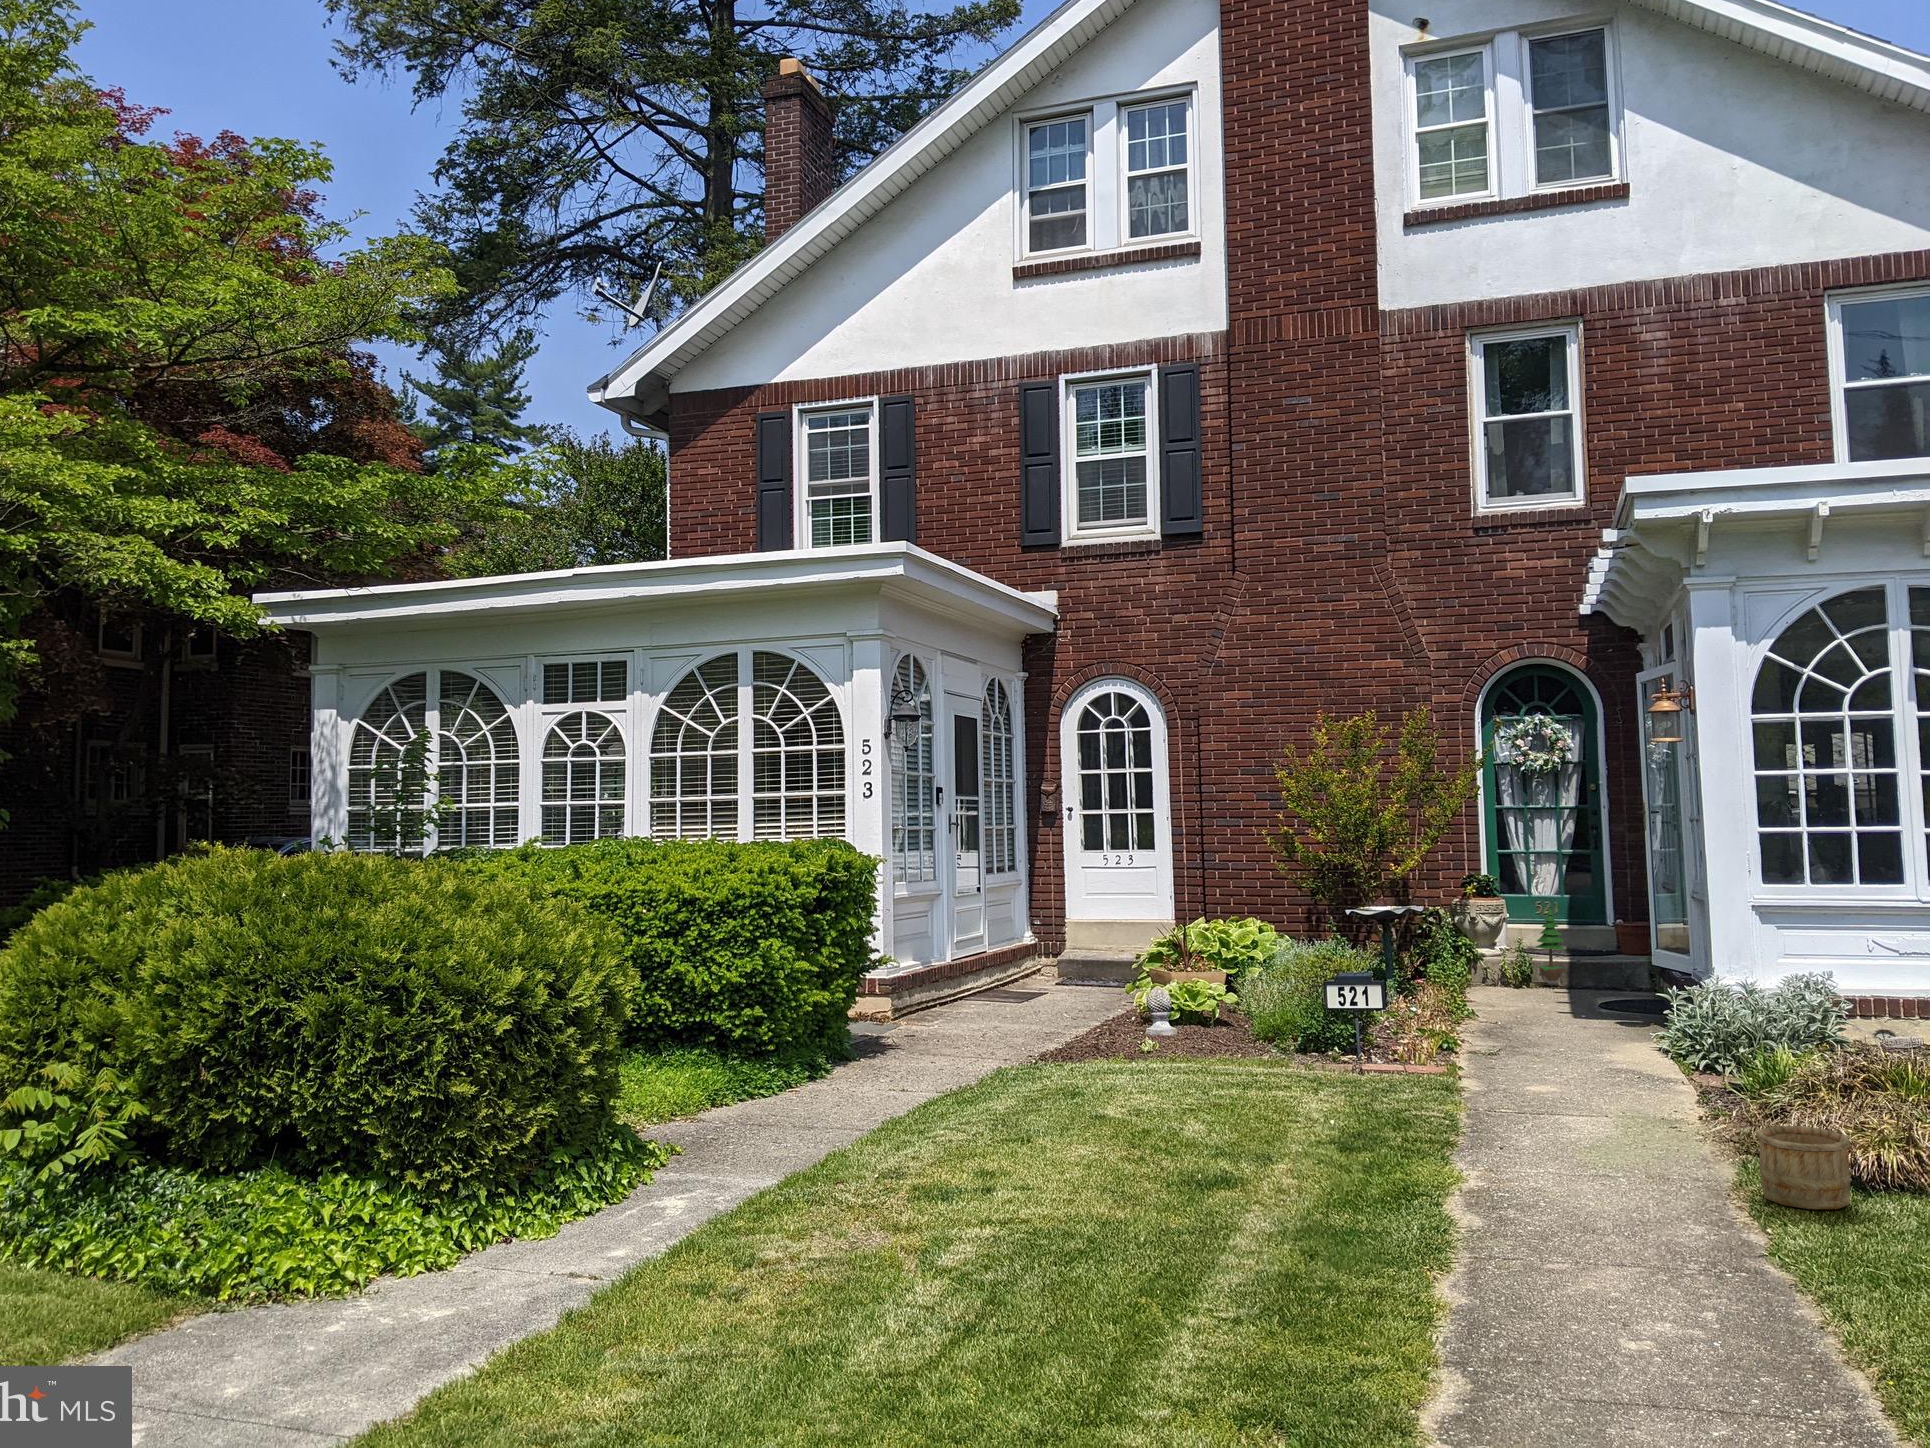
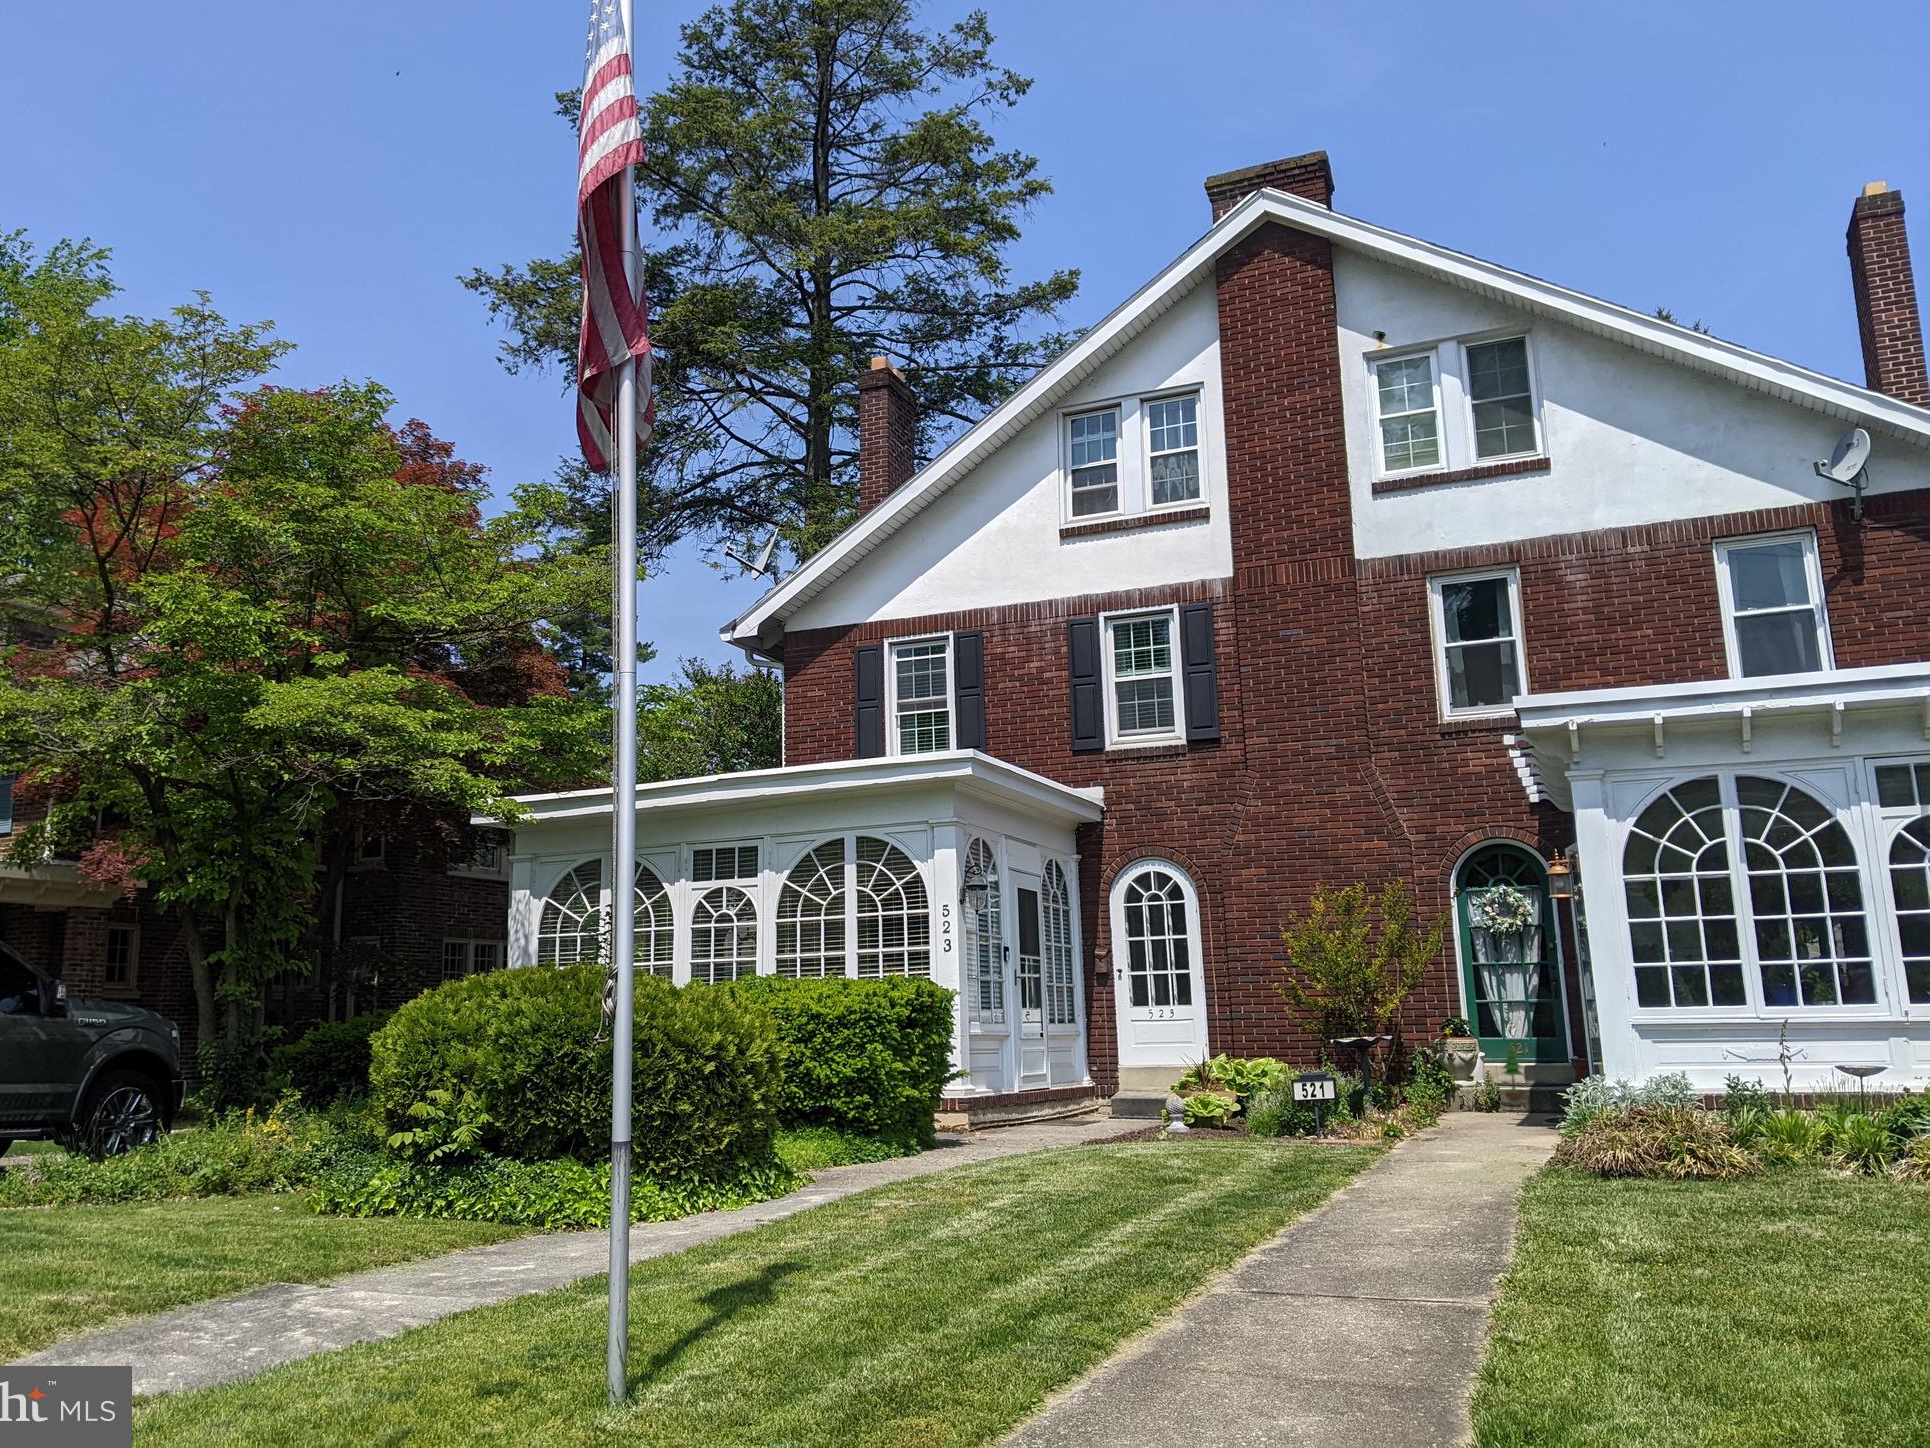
wooden bucket: present [1756,1126,1851,1209] -> none [1577,1138,1641,1190]

